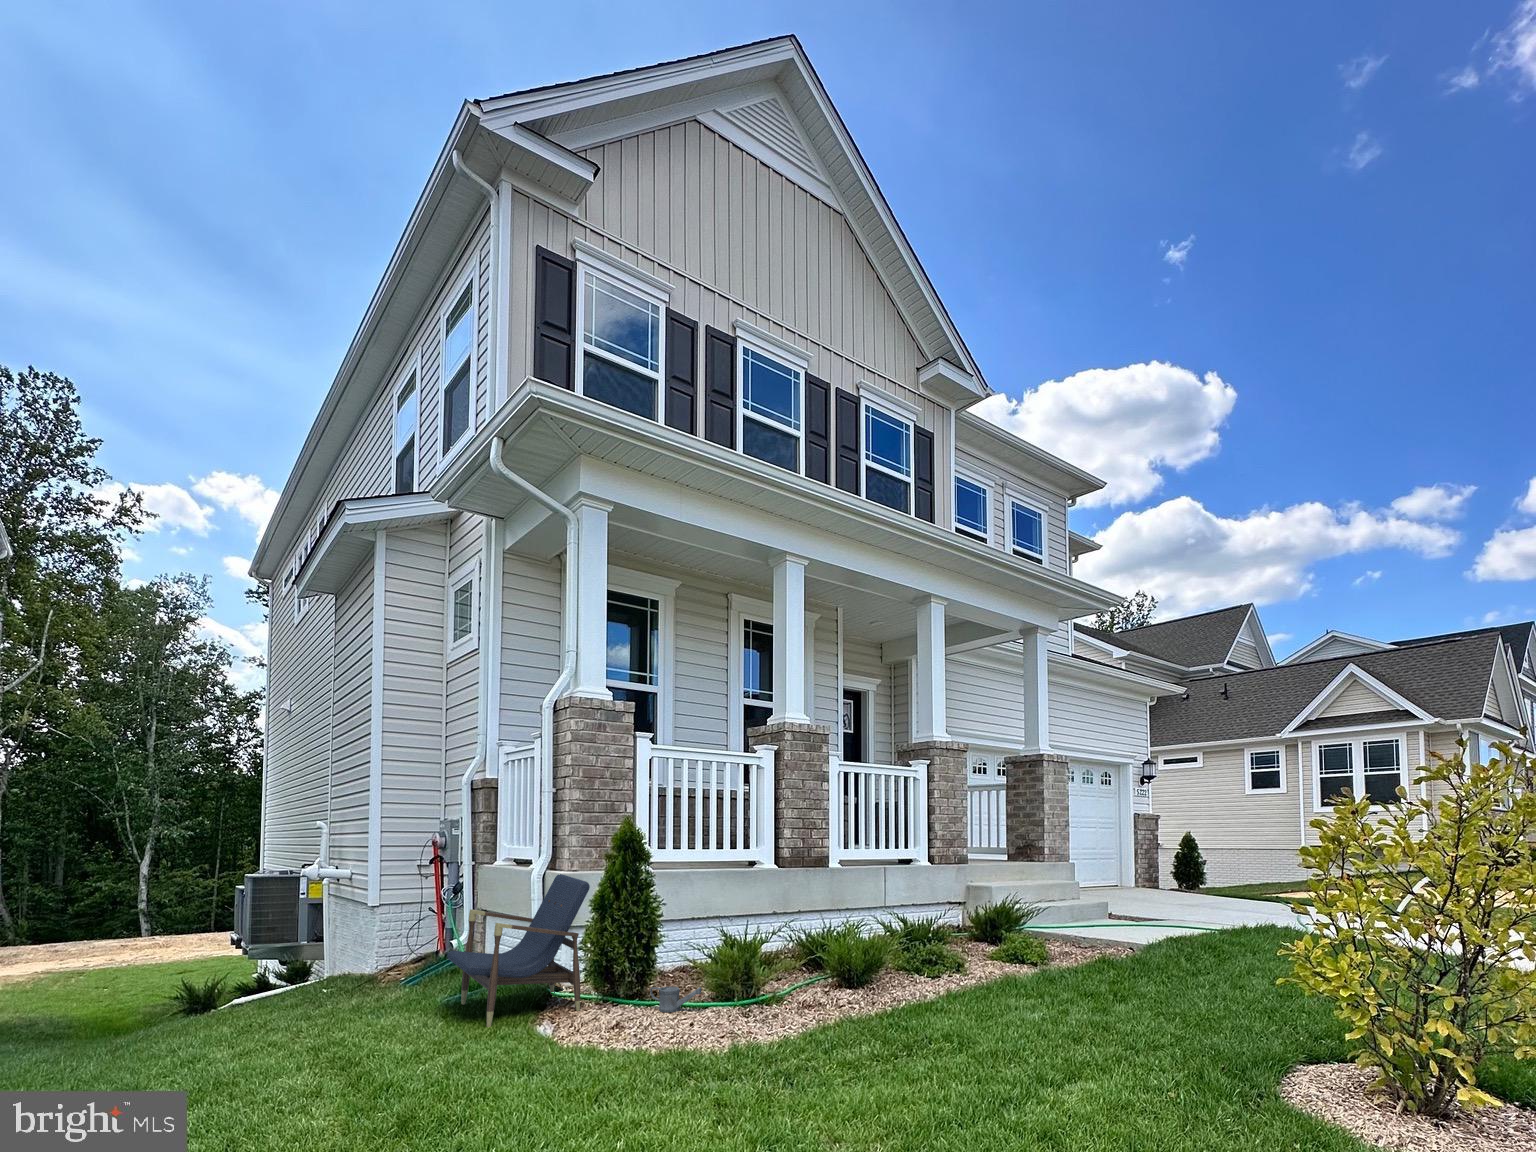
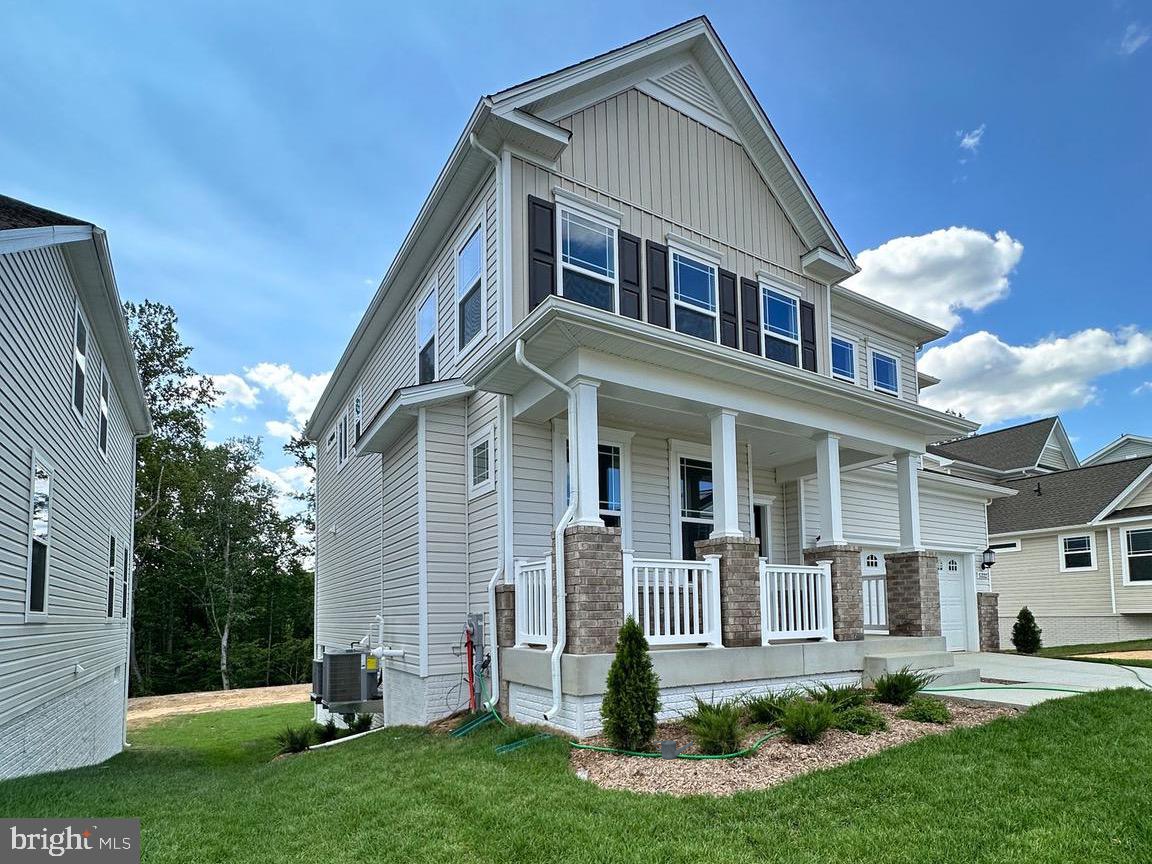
lounge chair: present [447,874,590,1027] -> none [505,658,604,771]

